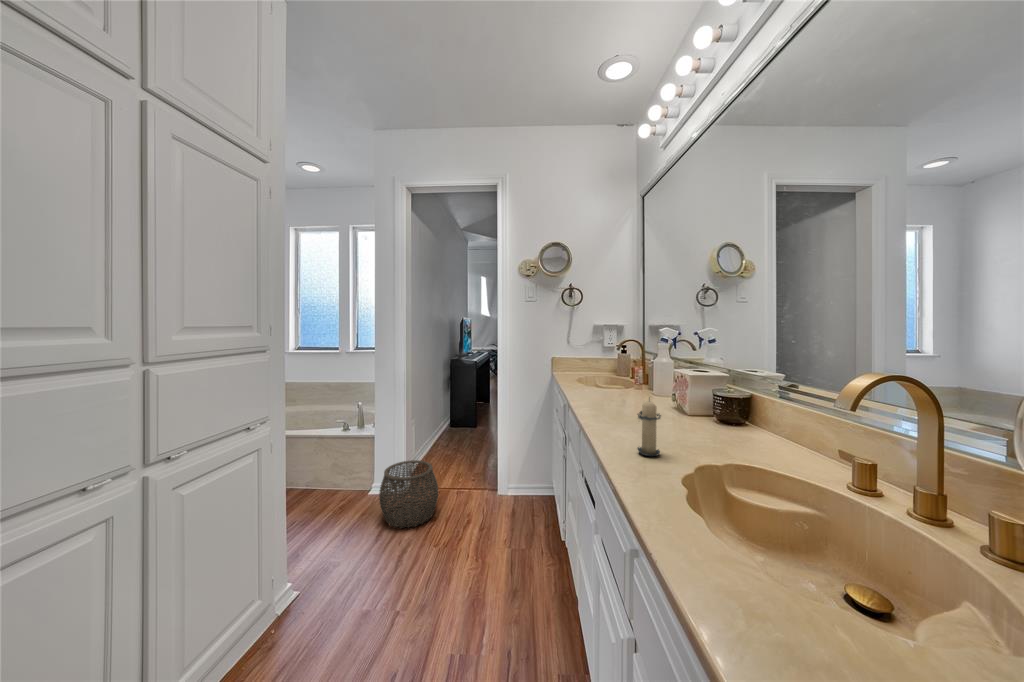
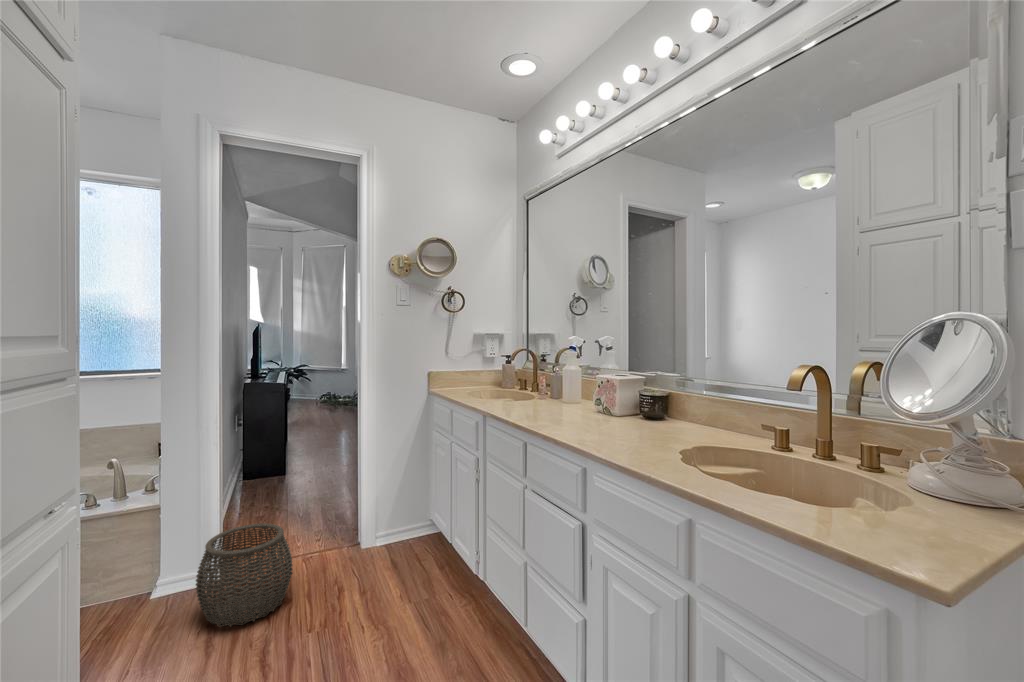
candle: present [637,398,661,456] -> none [621,395,648,450]

